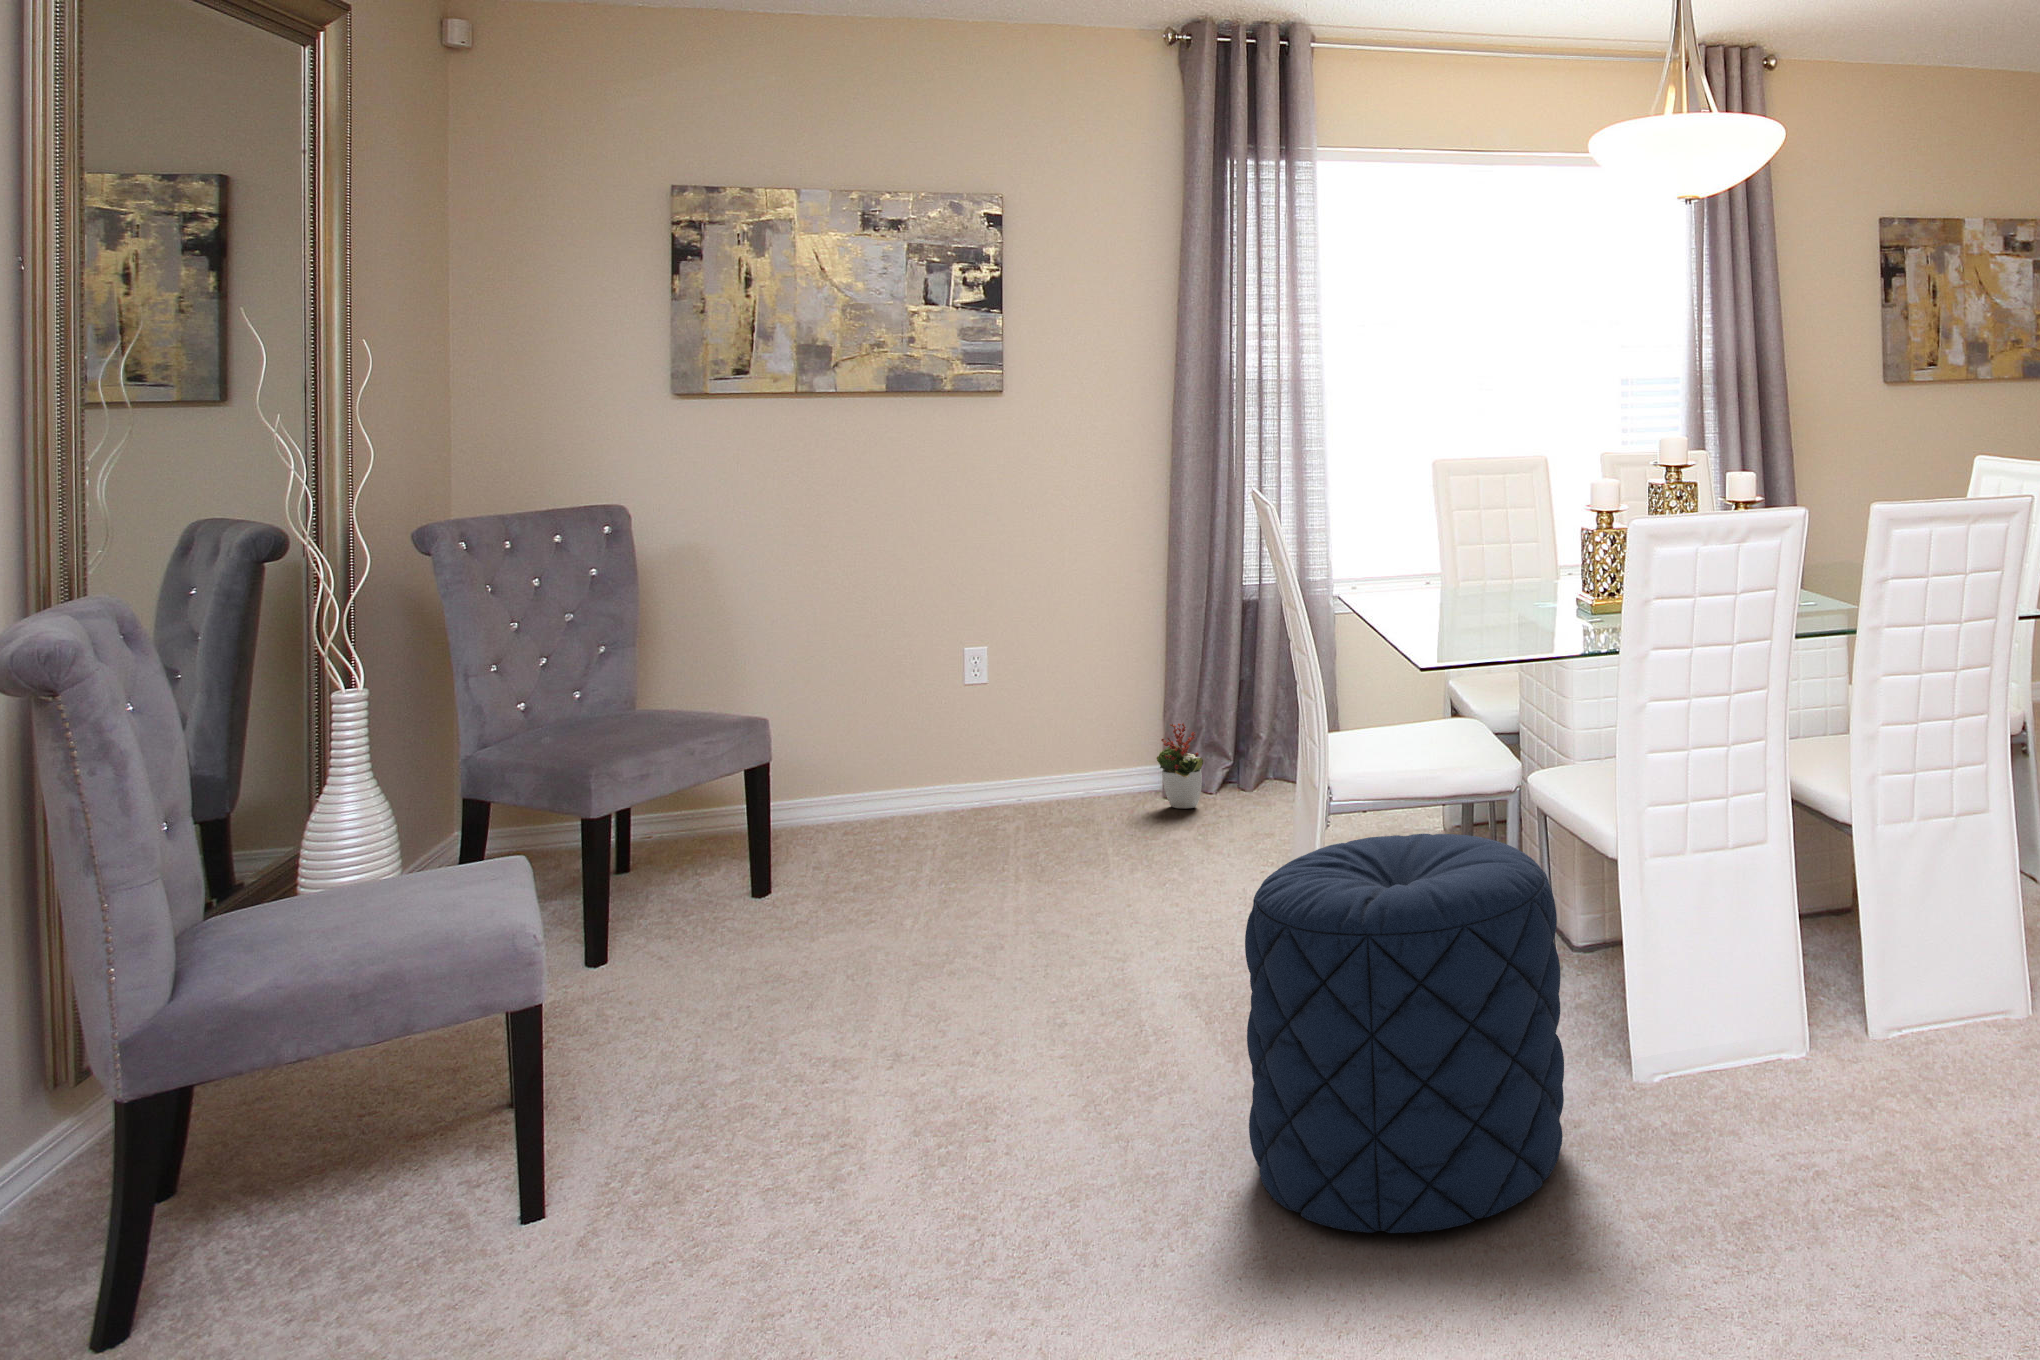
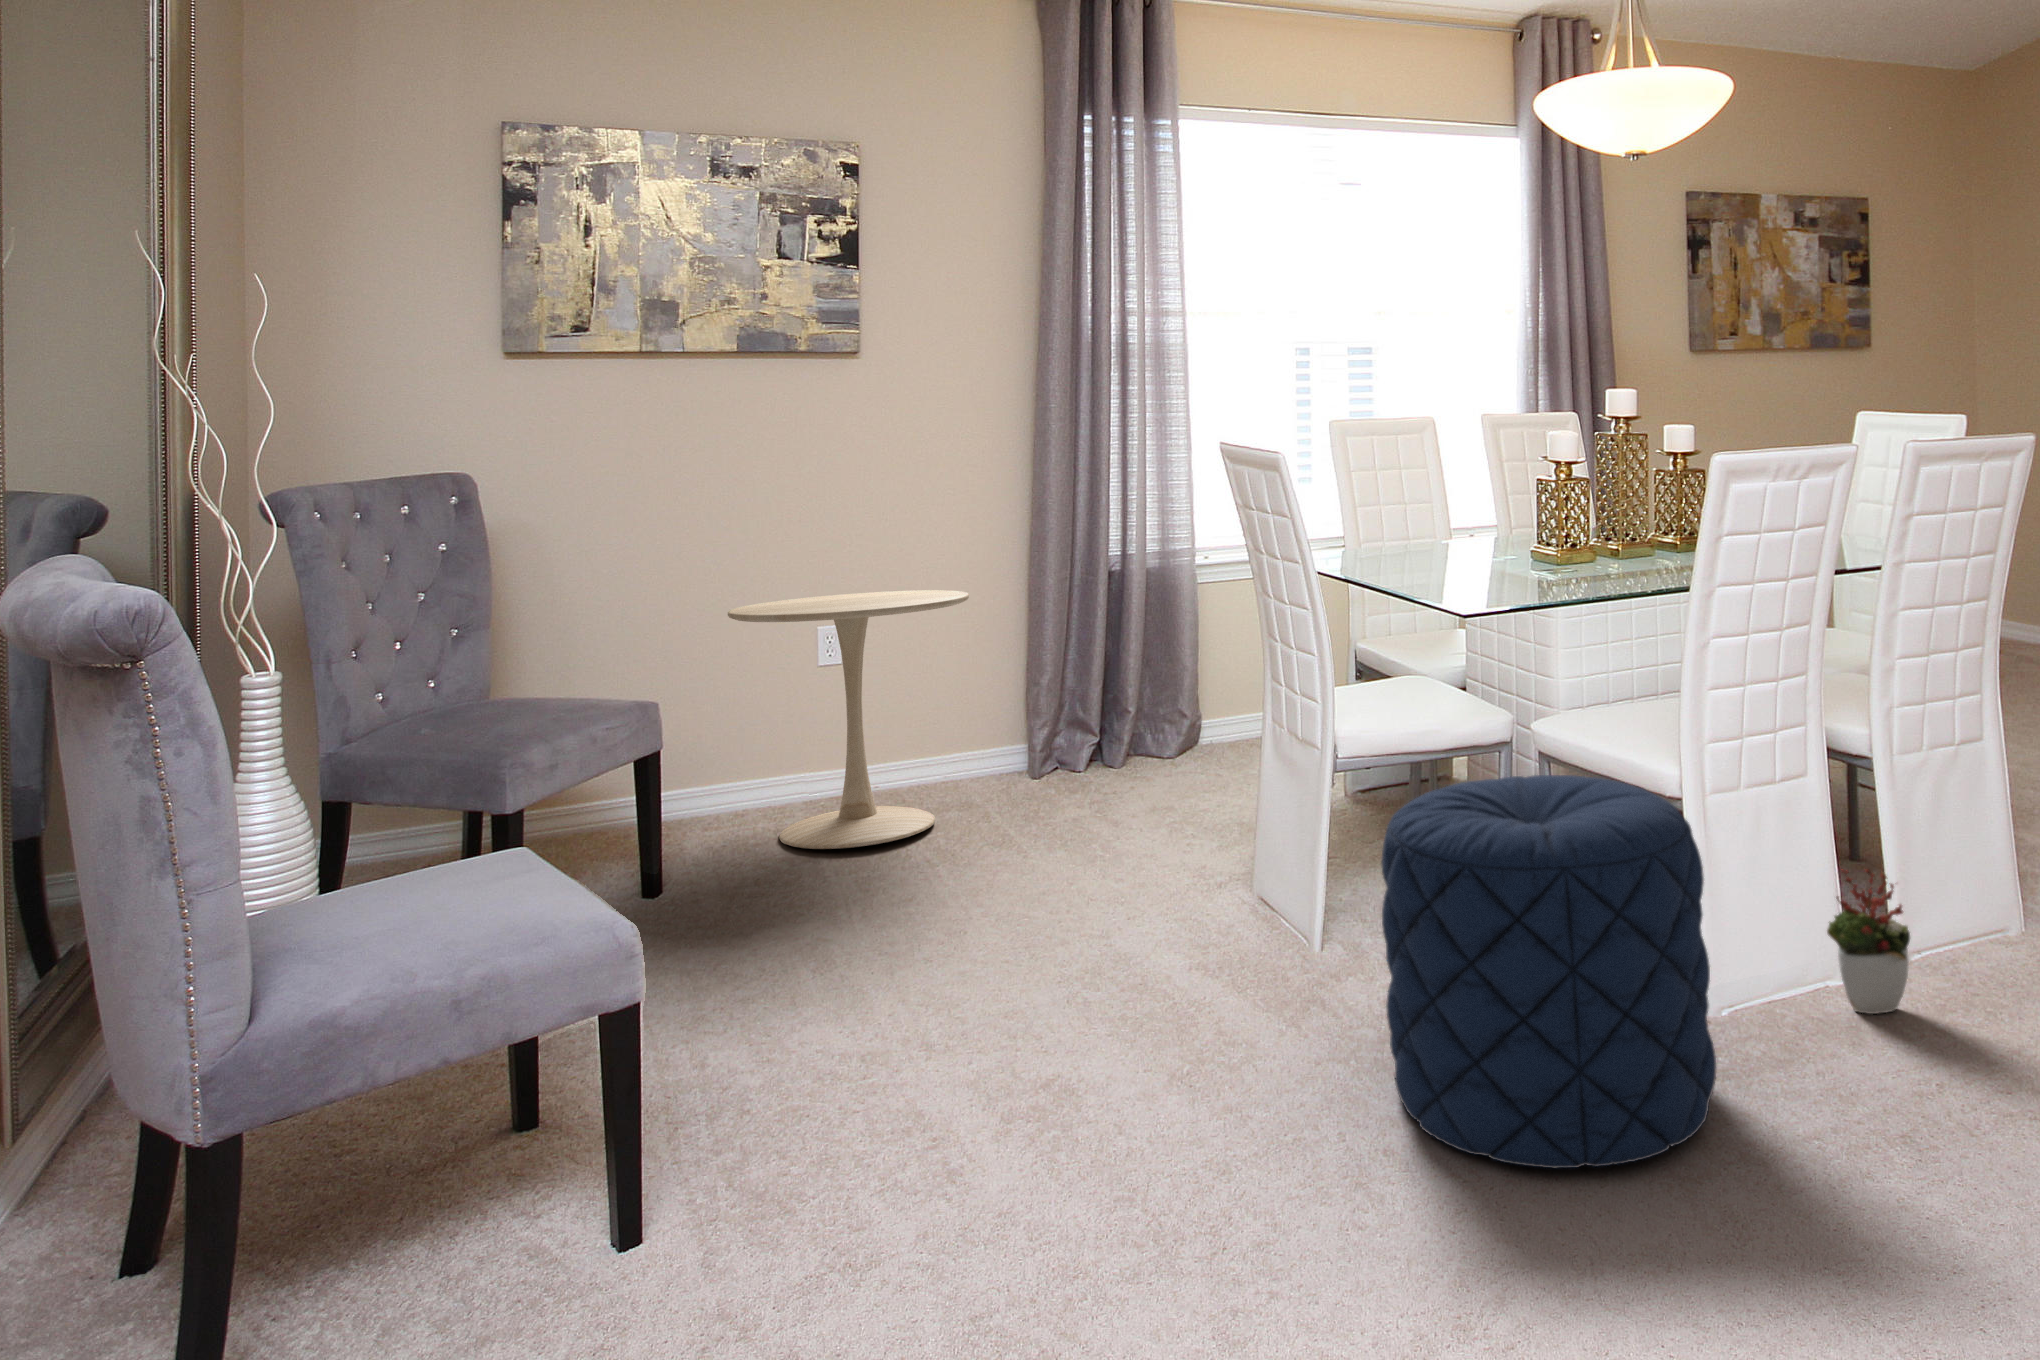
side table: none [854,616,1085,860] -> present [728,590,969,849]
decorative plant: present [1157,723,1203,808] -> present [1827,869,1910,1014]

